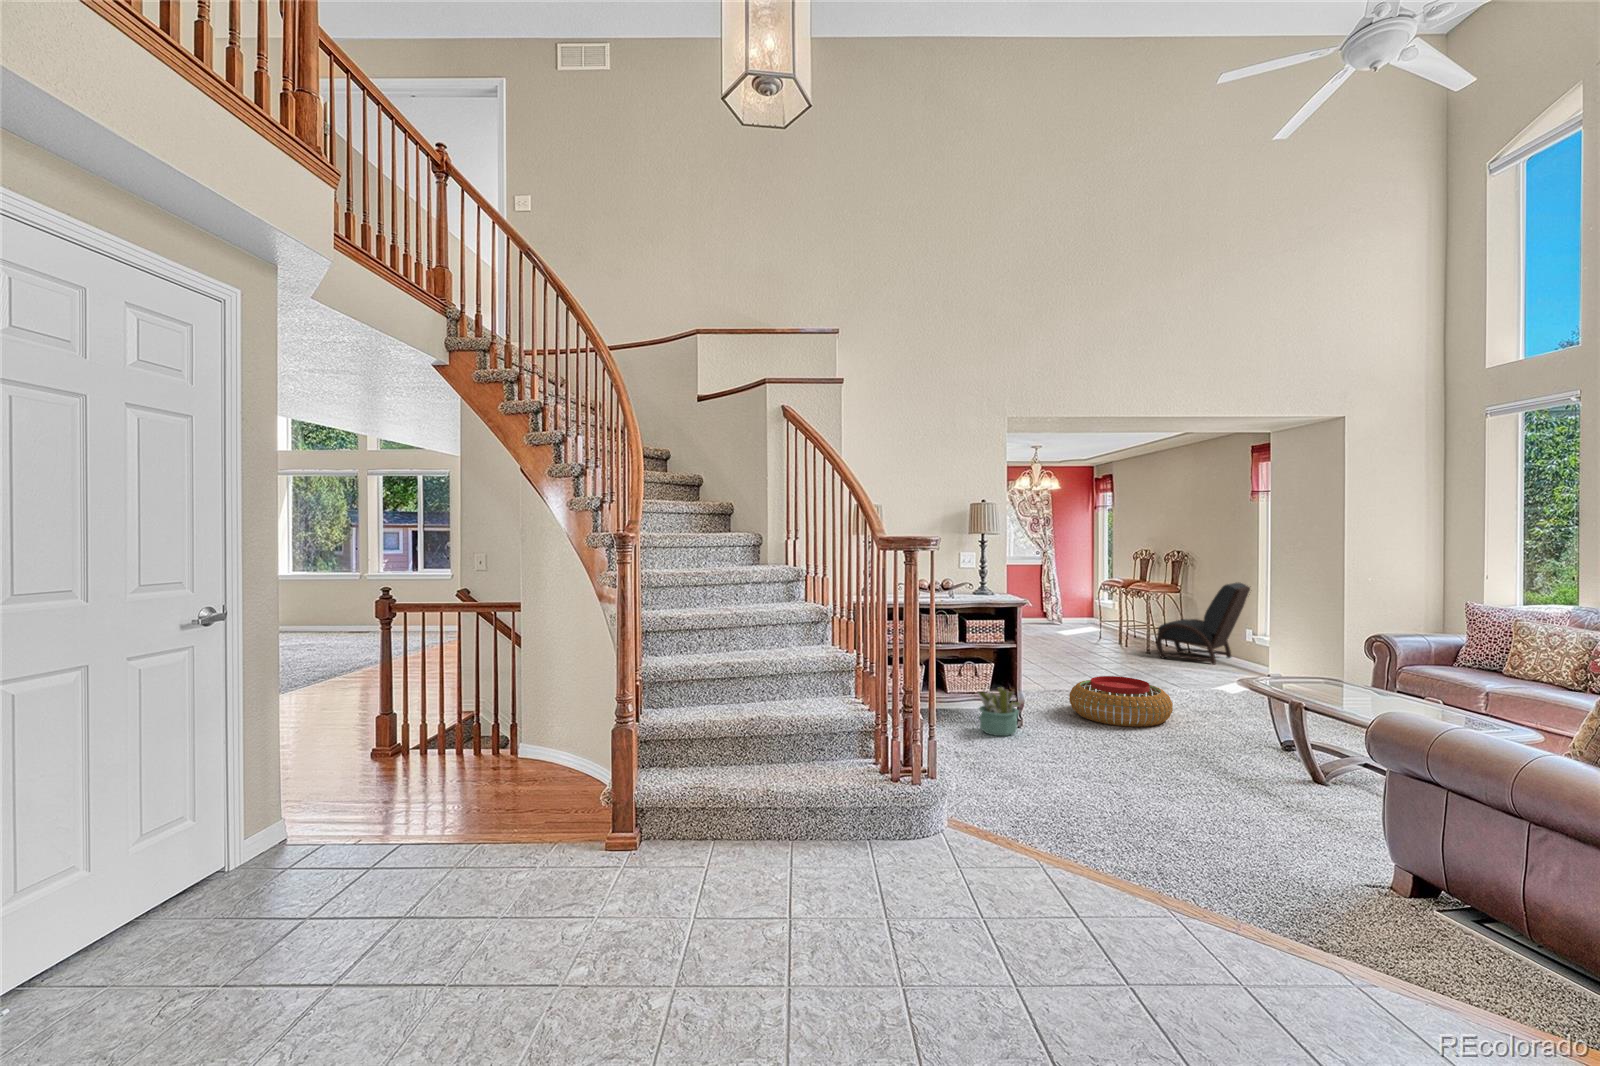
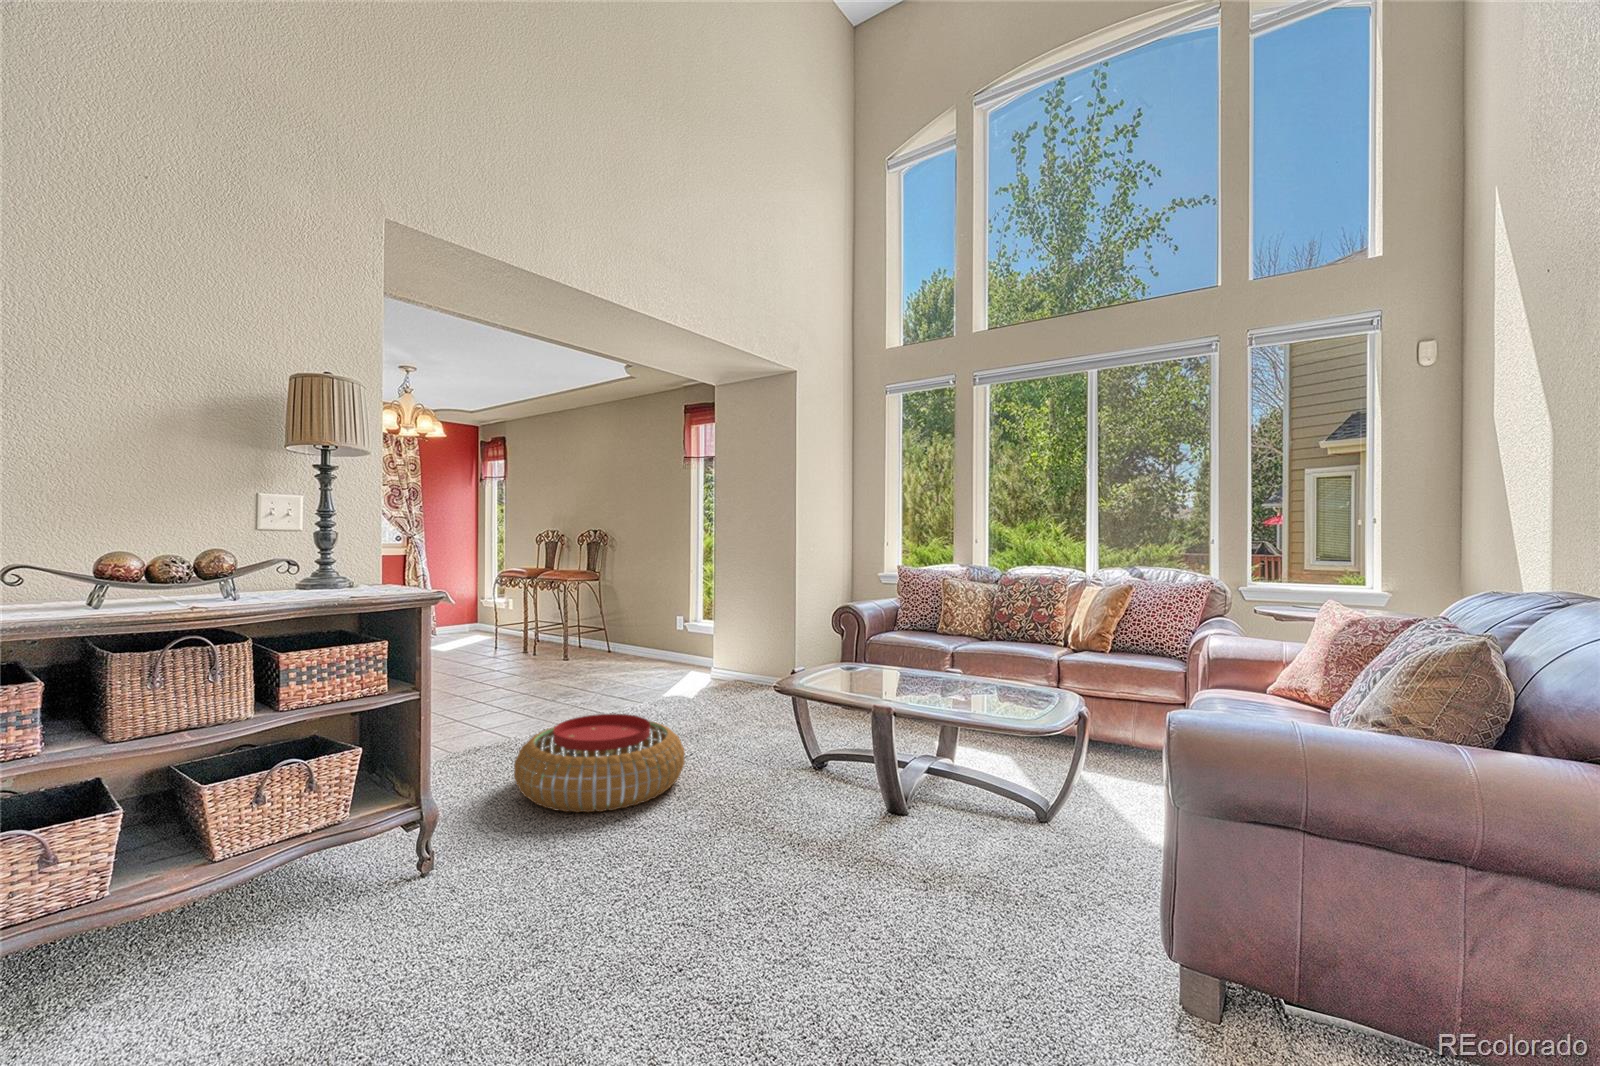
lounge chair: present [1156,582,1250,665] -> none [584,563,688,666]
decorative plant: present [977,687,1021,736] -> none [309,804,430,941]

